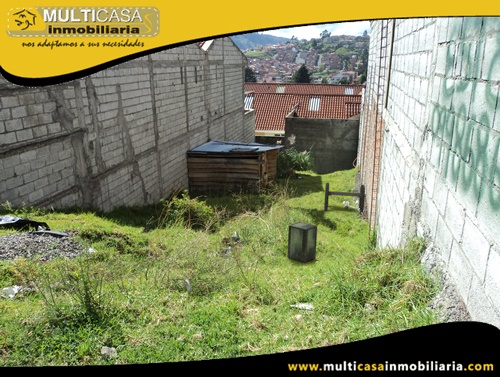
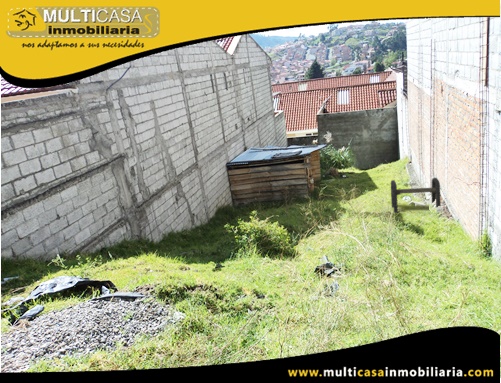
storage box: present [287,222,317,263] -> none [383,234,419,285]

